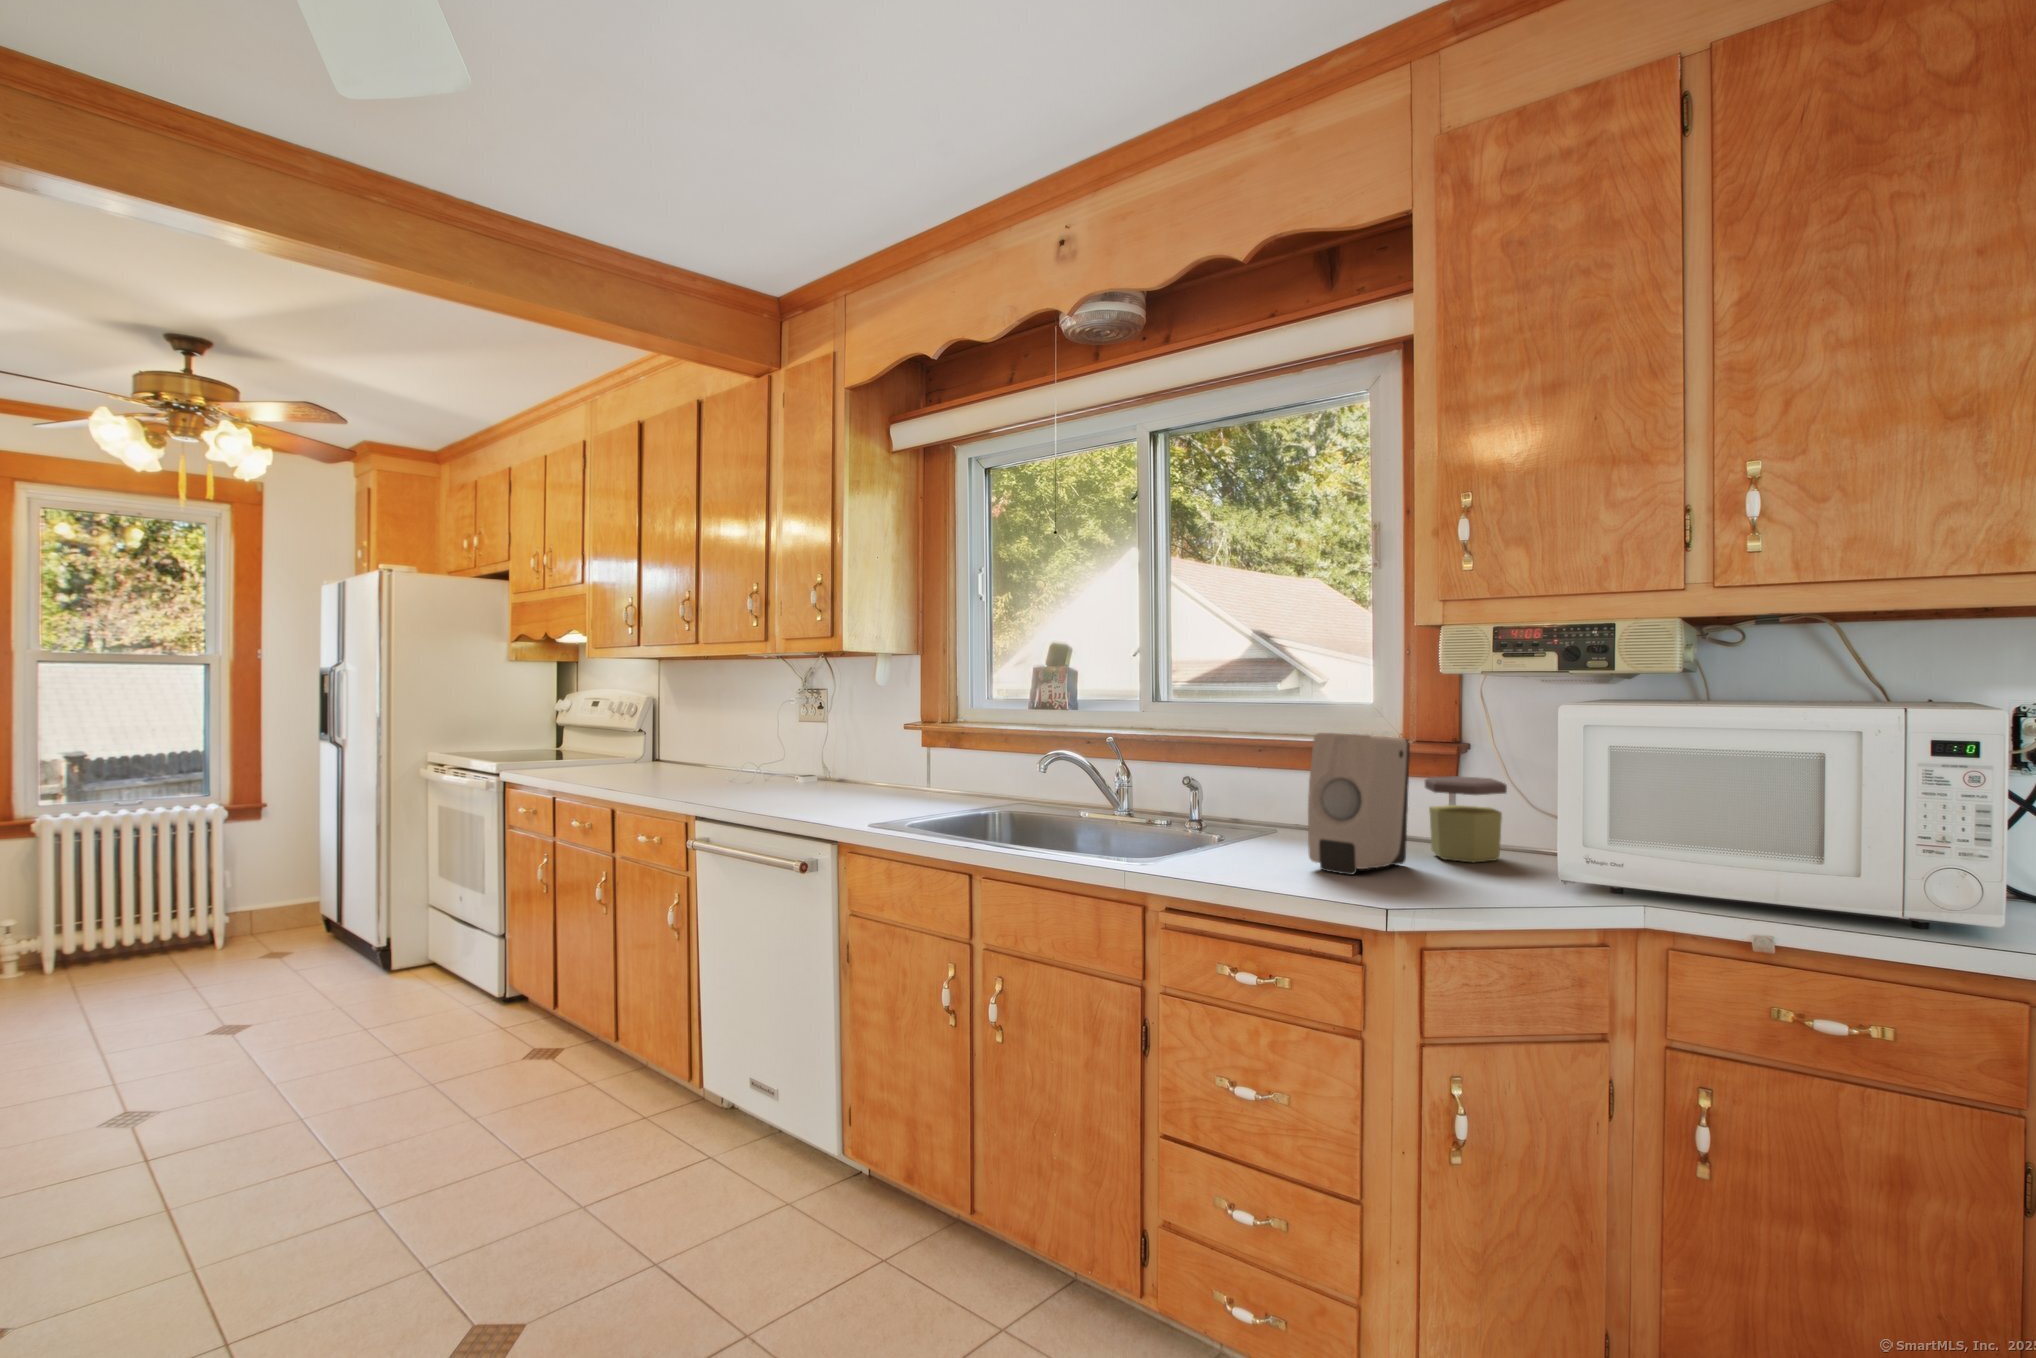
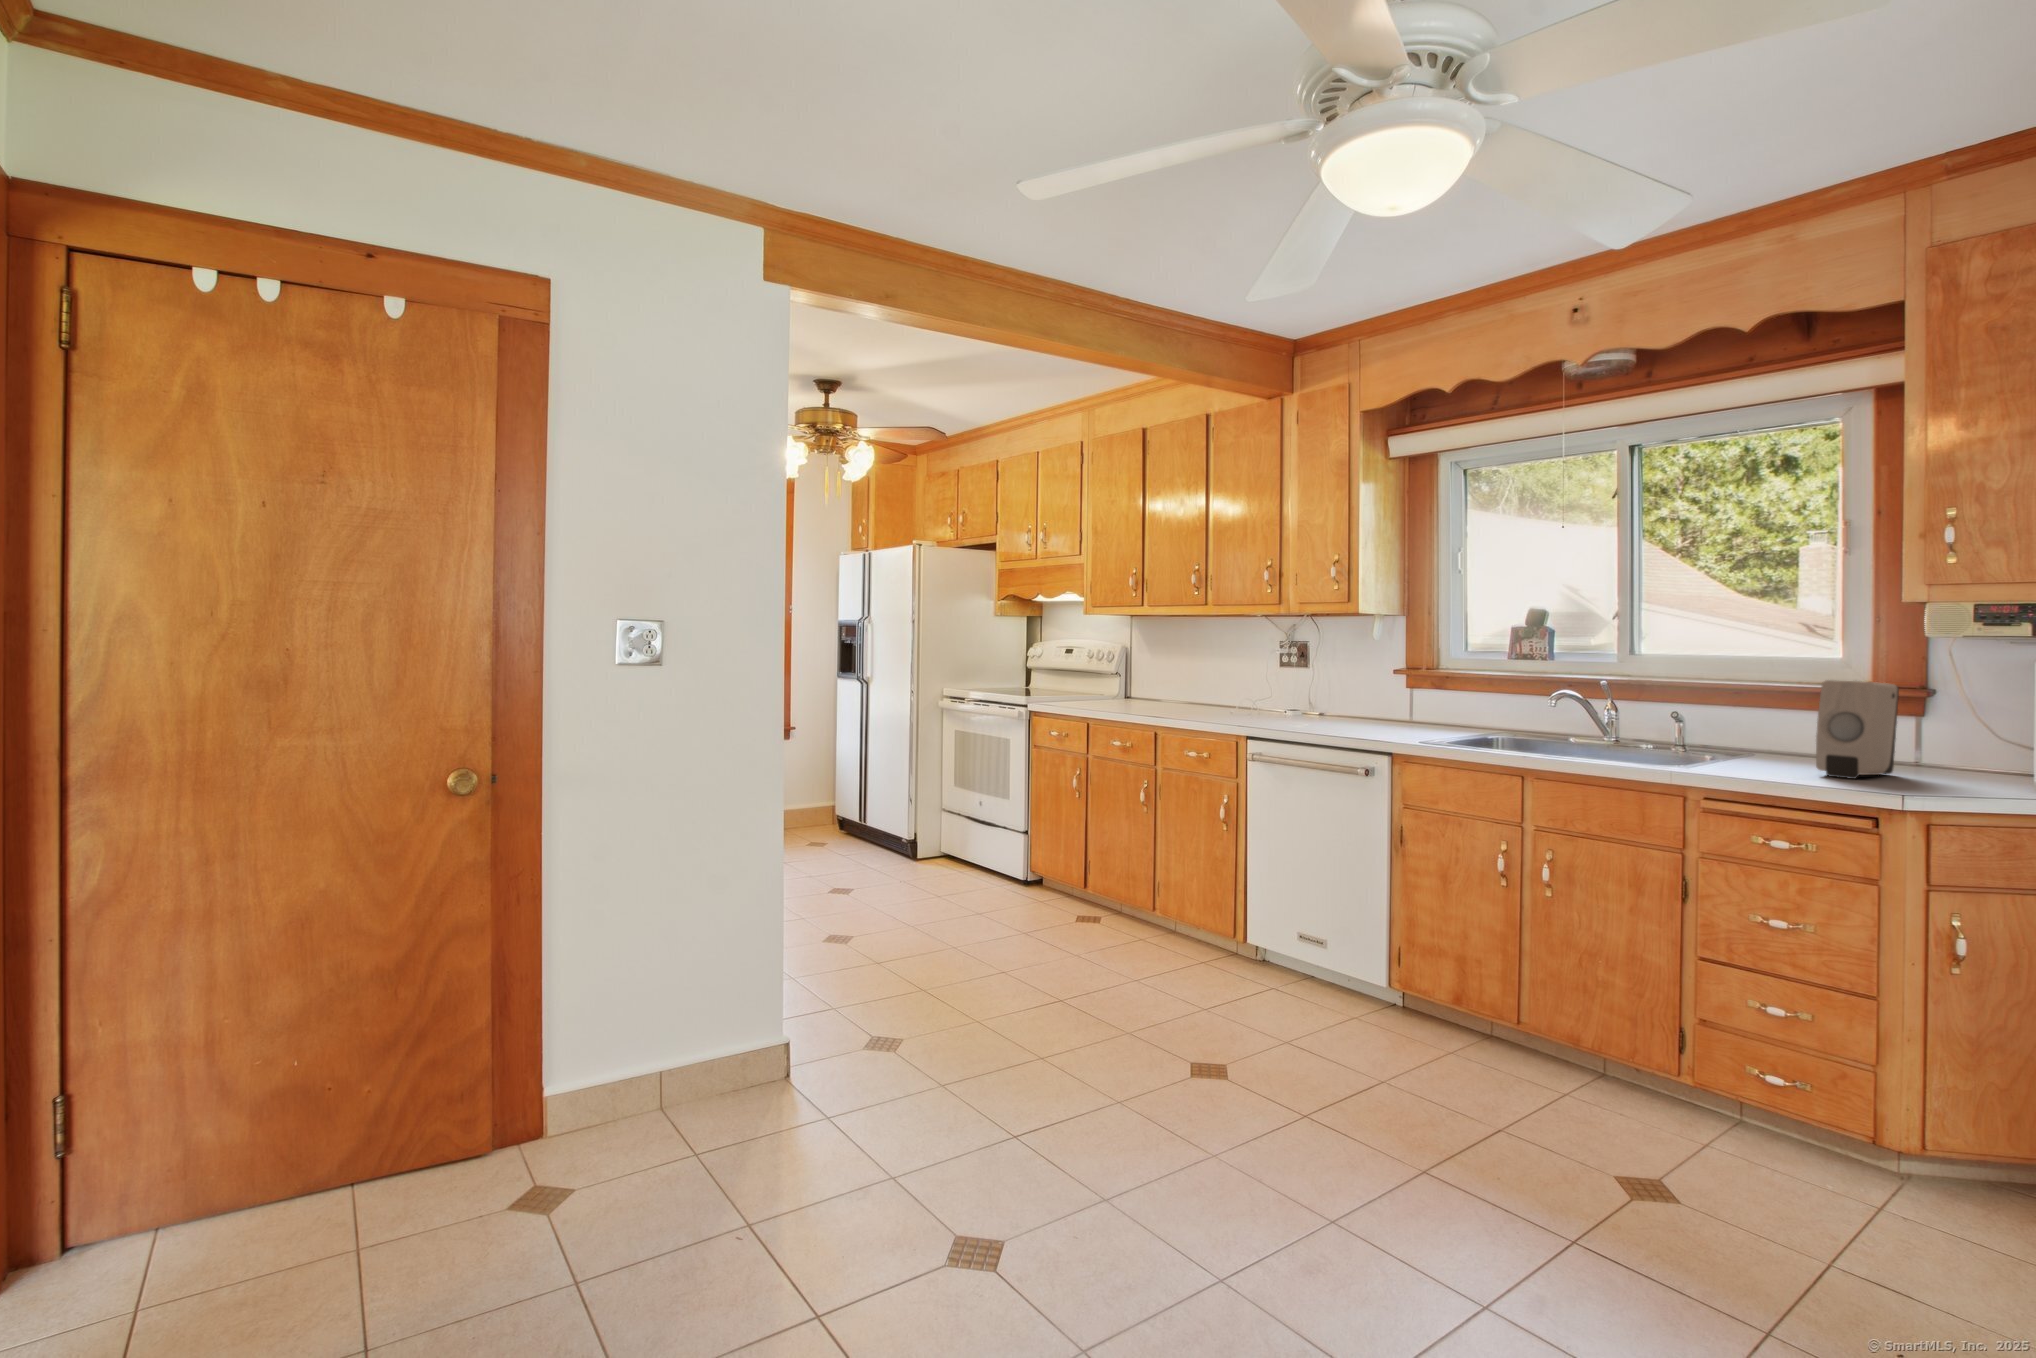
jar: present [1425,776,1507,863] -> none [1905,713,1980,775]

